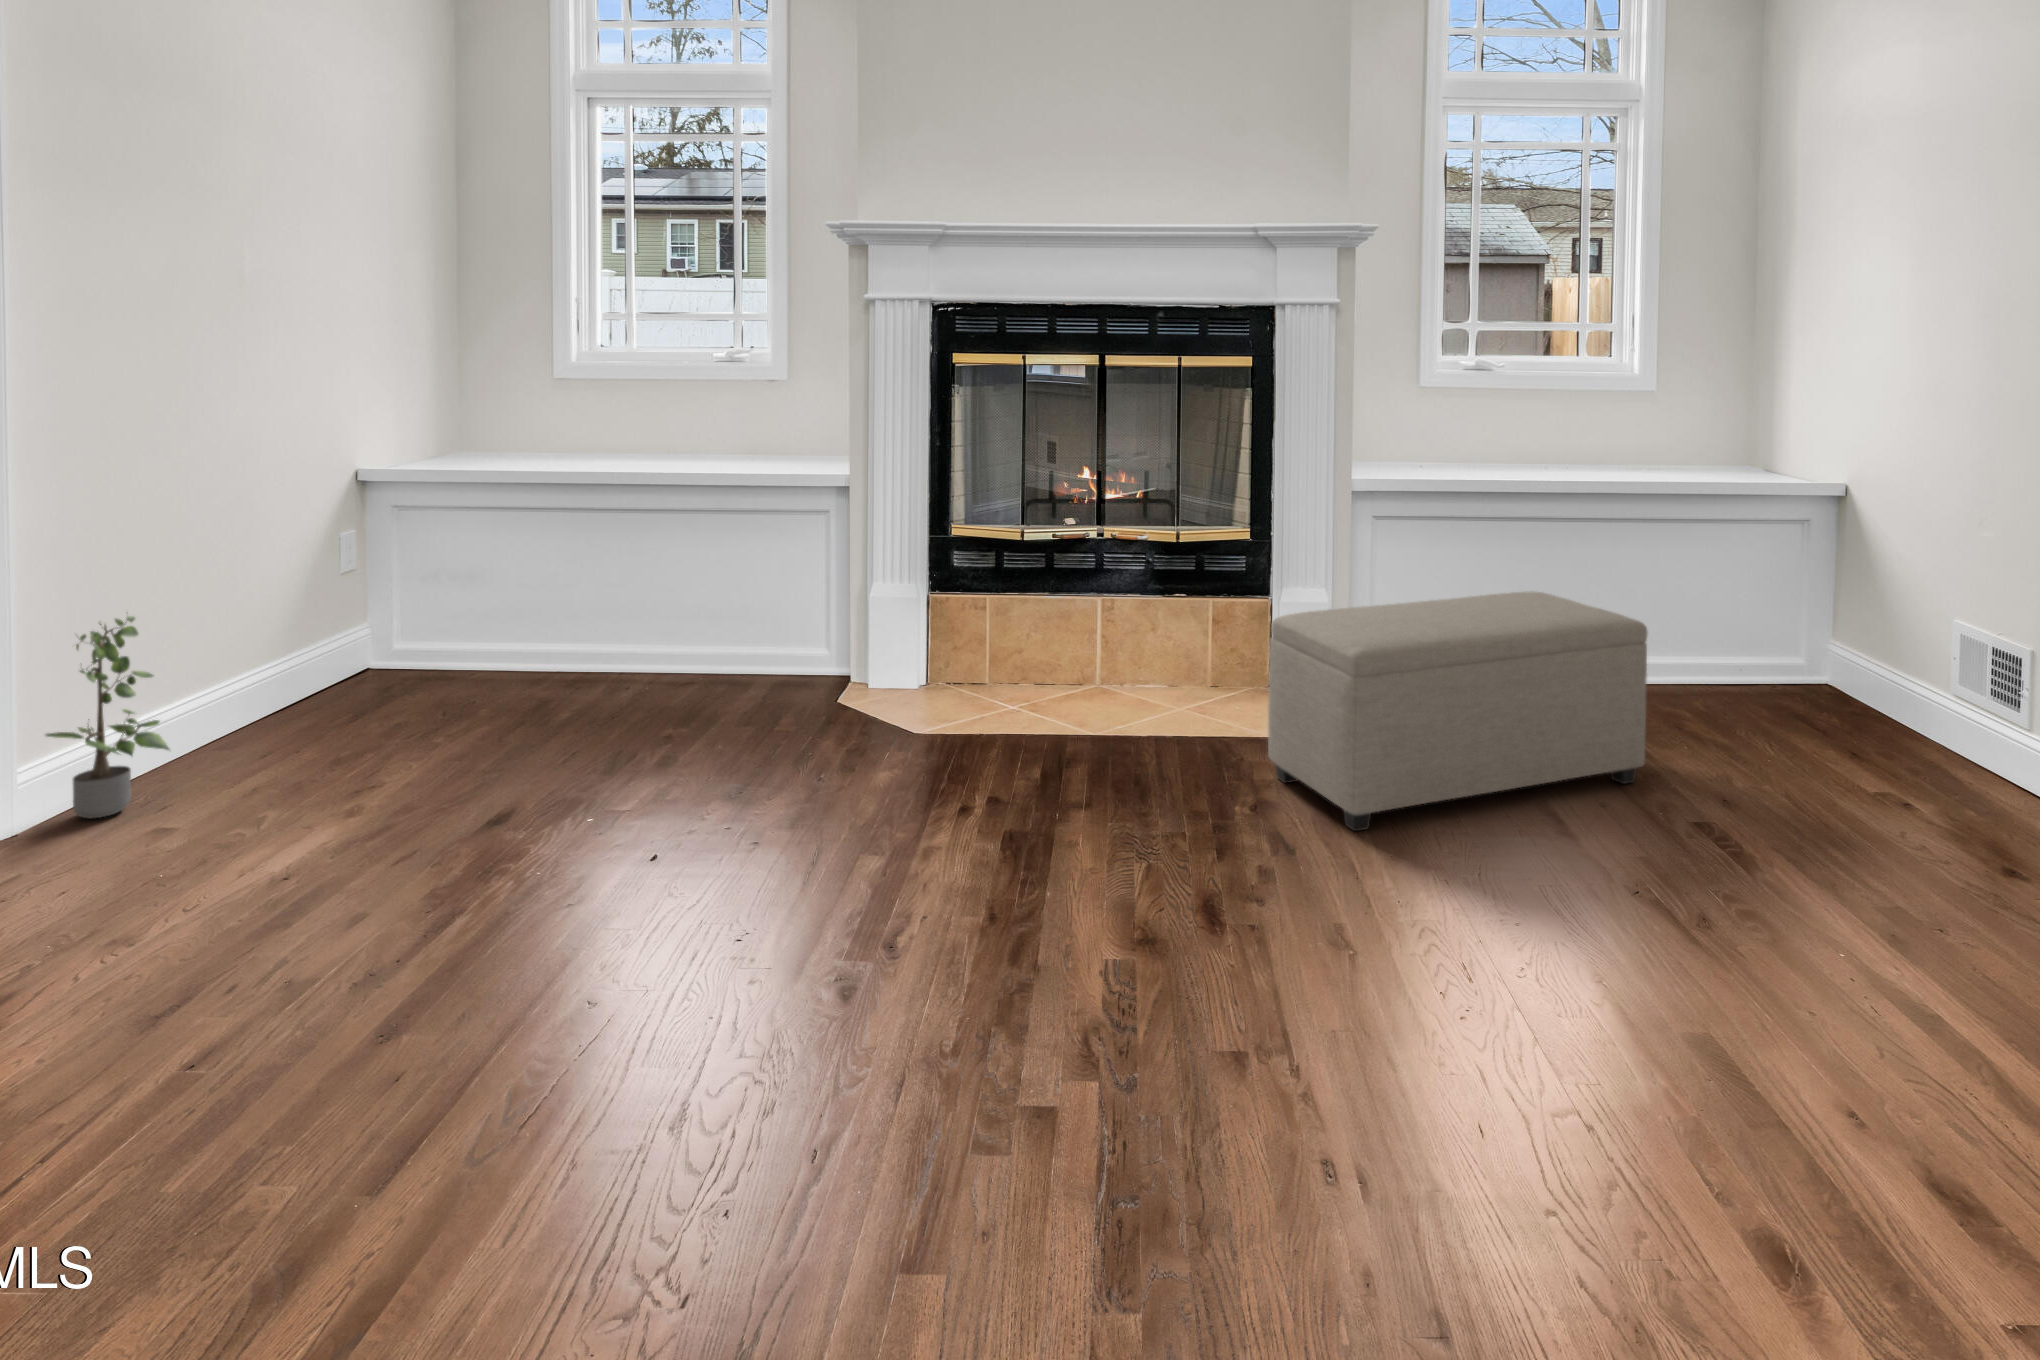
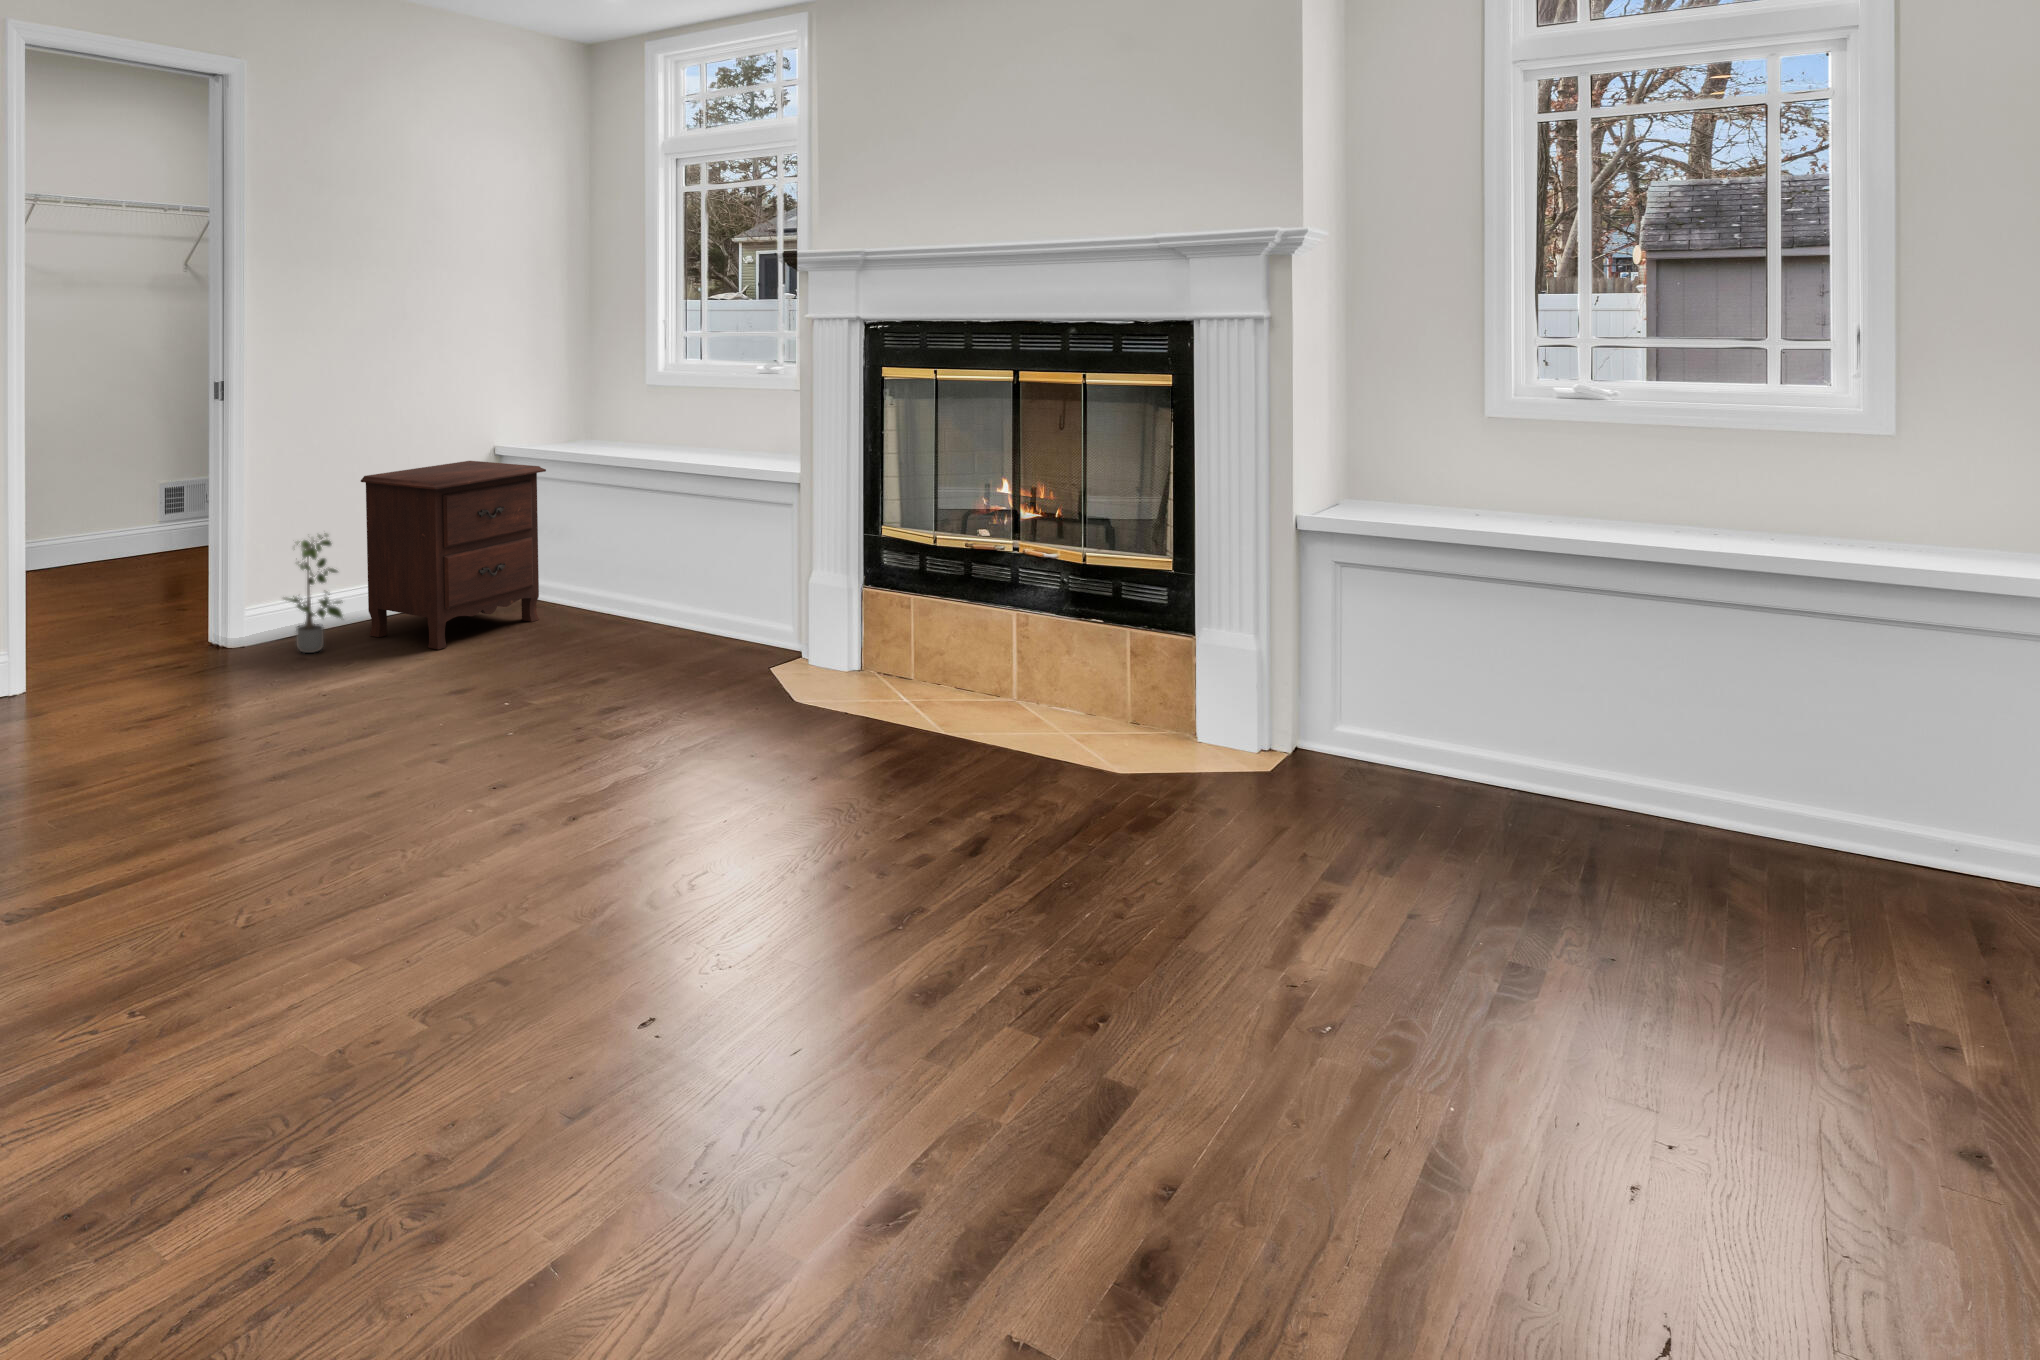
nightstand: none [185,487,473,766] -> present [361,461,546,649]
ottoman: present [1268,592,1648,831] -> none [1058,641,1519,908]

